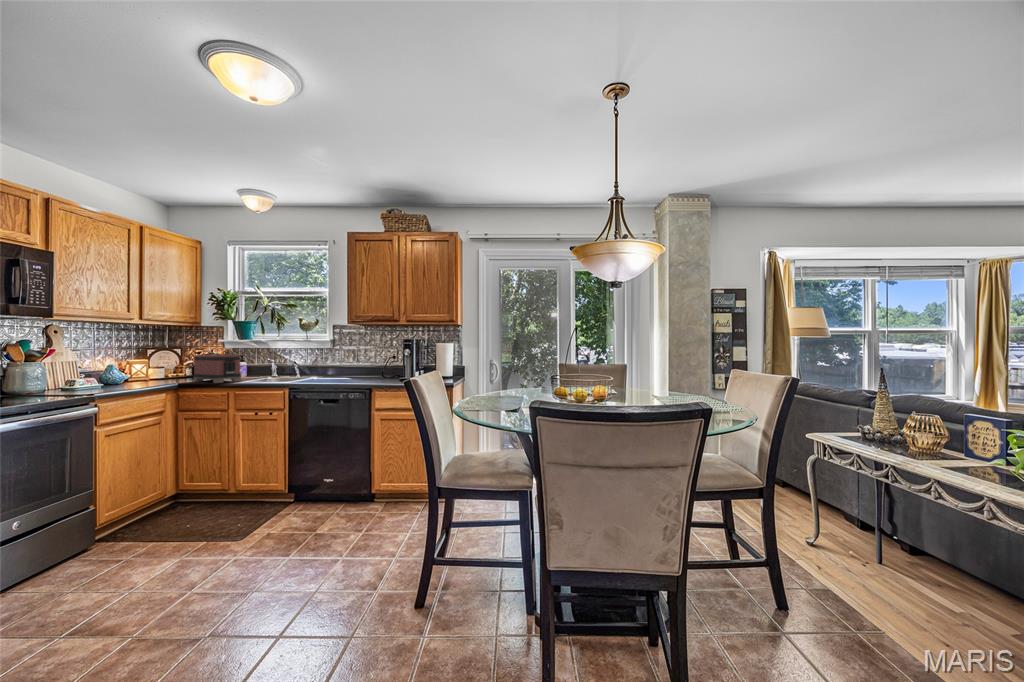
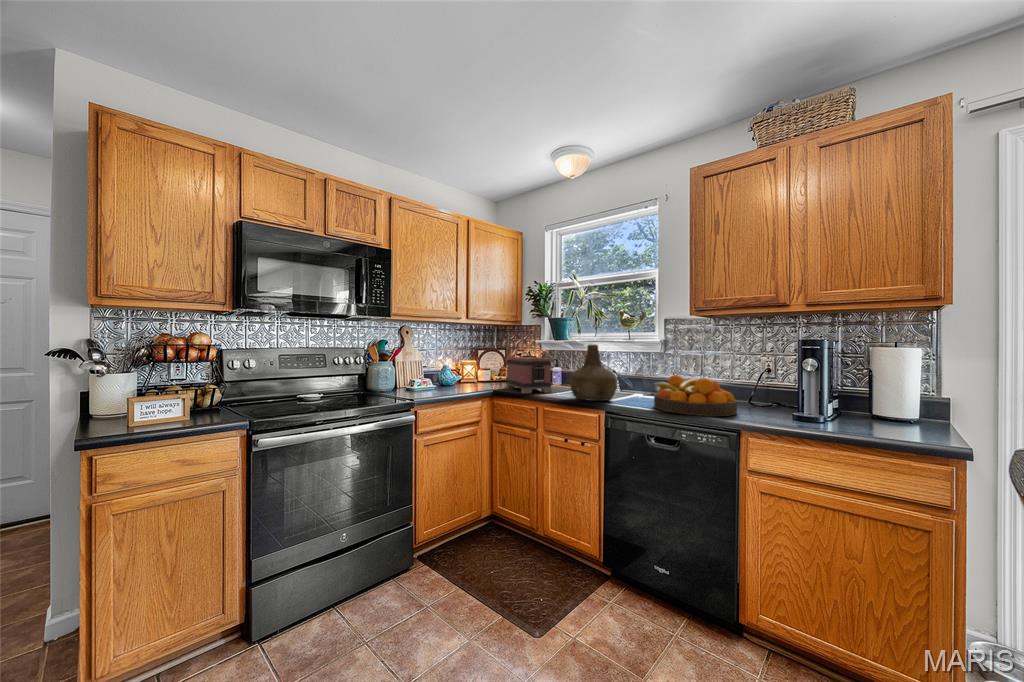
bottle: none [259,343,297,383] -> present [570,344,617,401]
fruit bowl: none [321,362,370,384] -> present [652,375,737,416]

